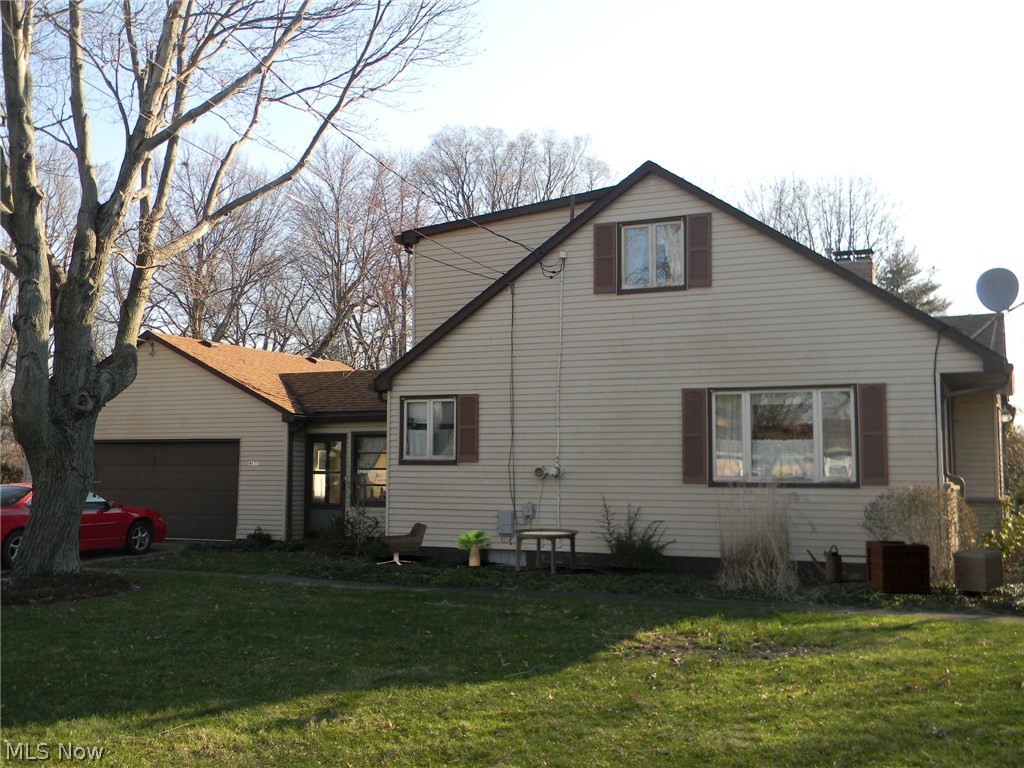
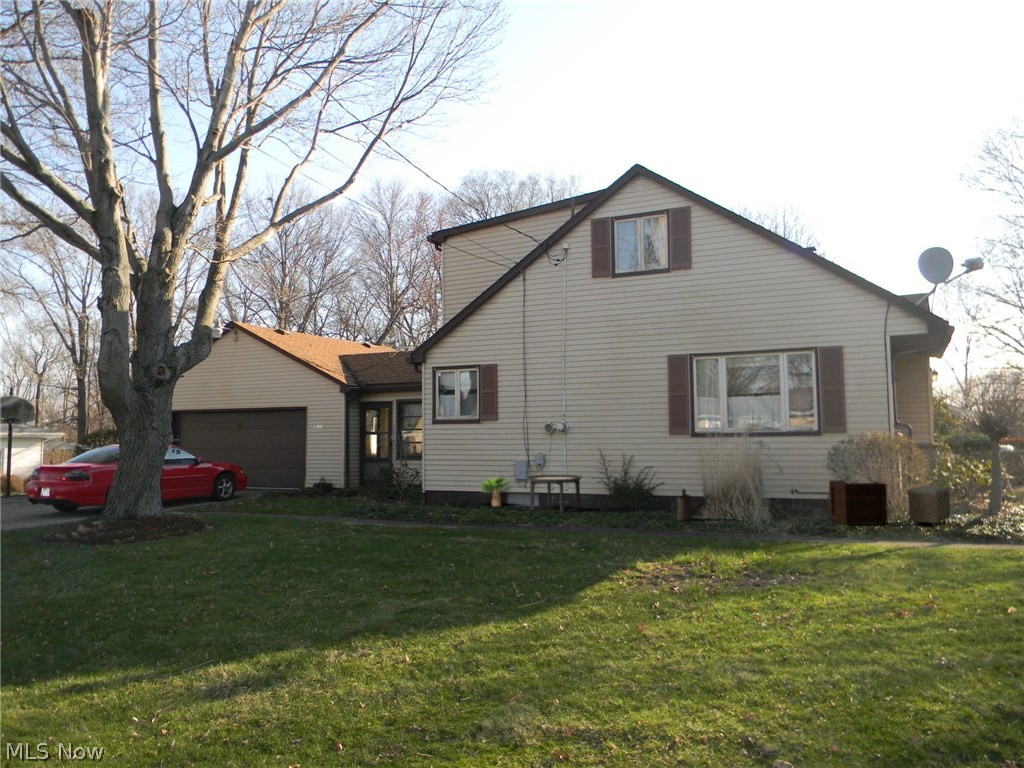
lounge chair: present [380,523,427,565] -> none [415,471,456,506]
watering can: present [807,545,848,582] -> present [677,489,709,521]

